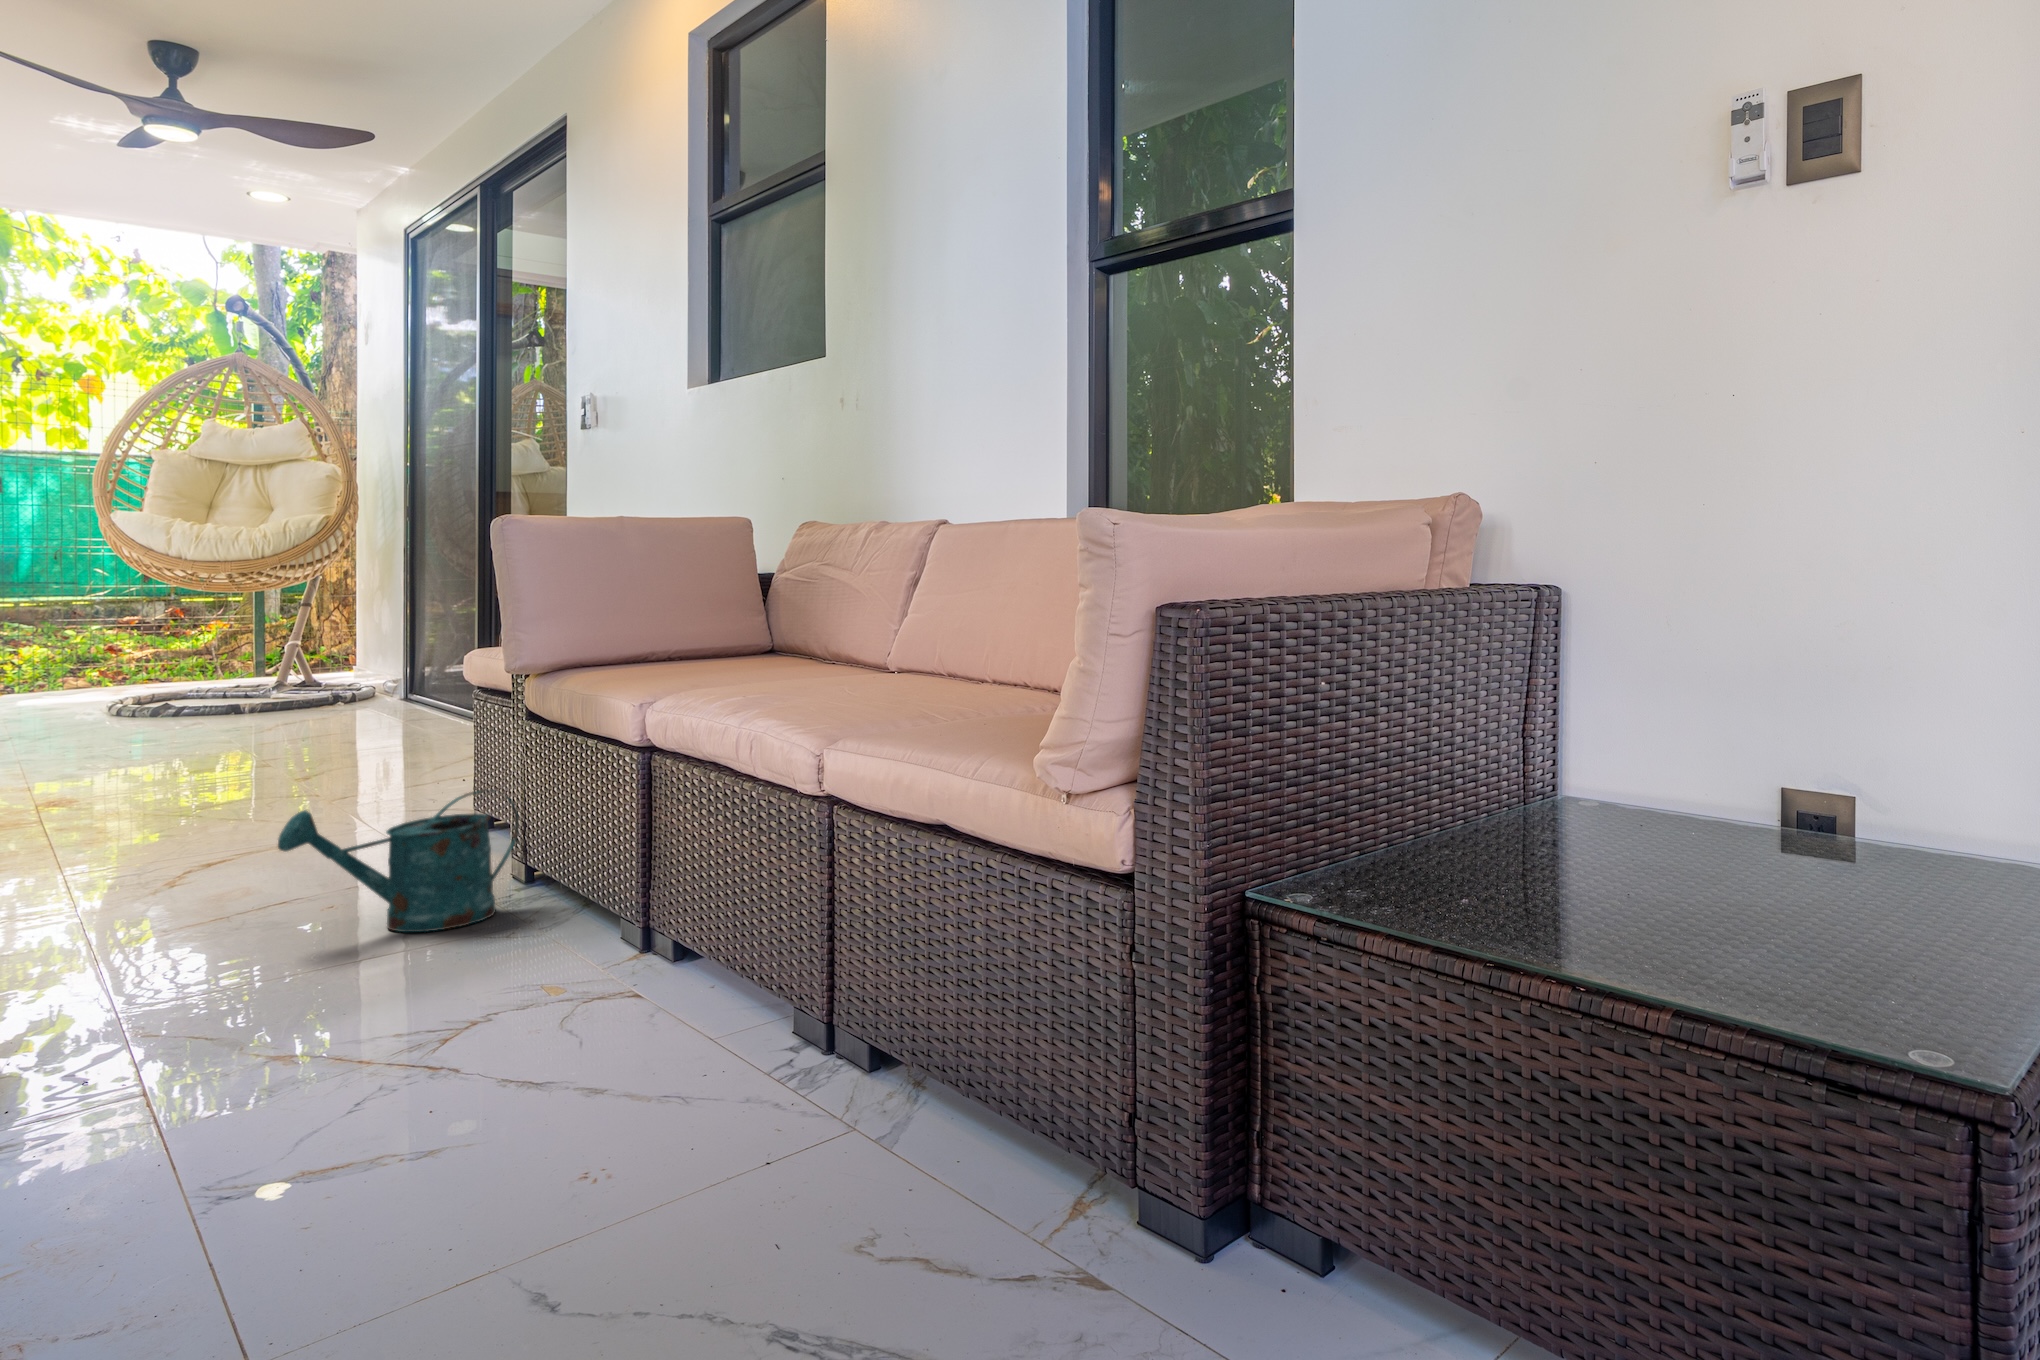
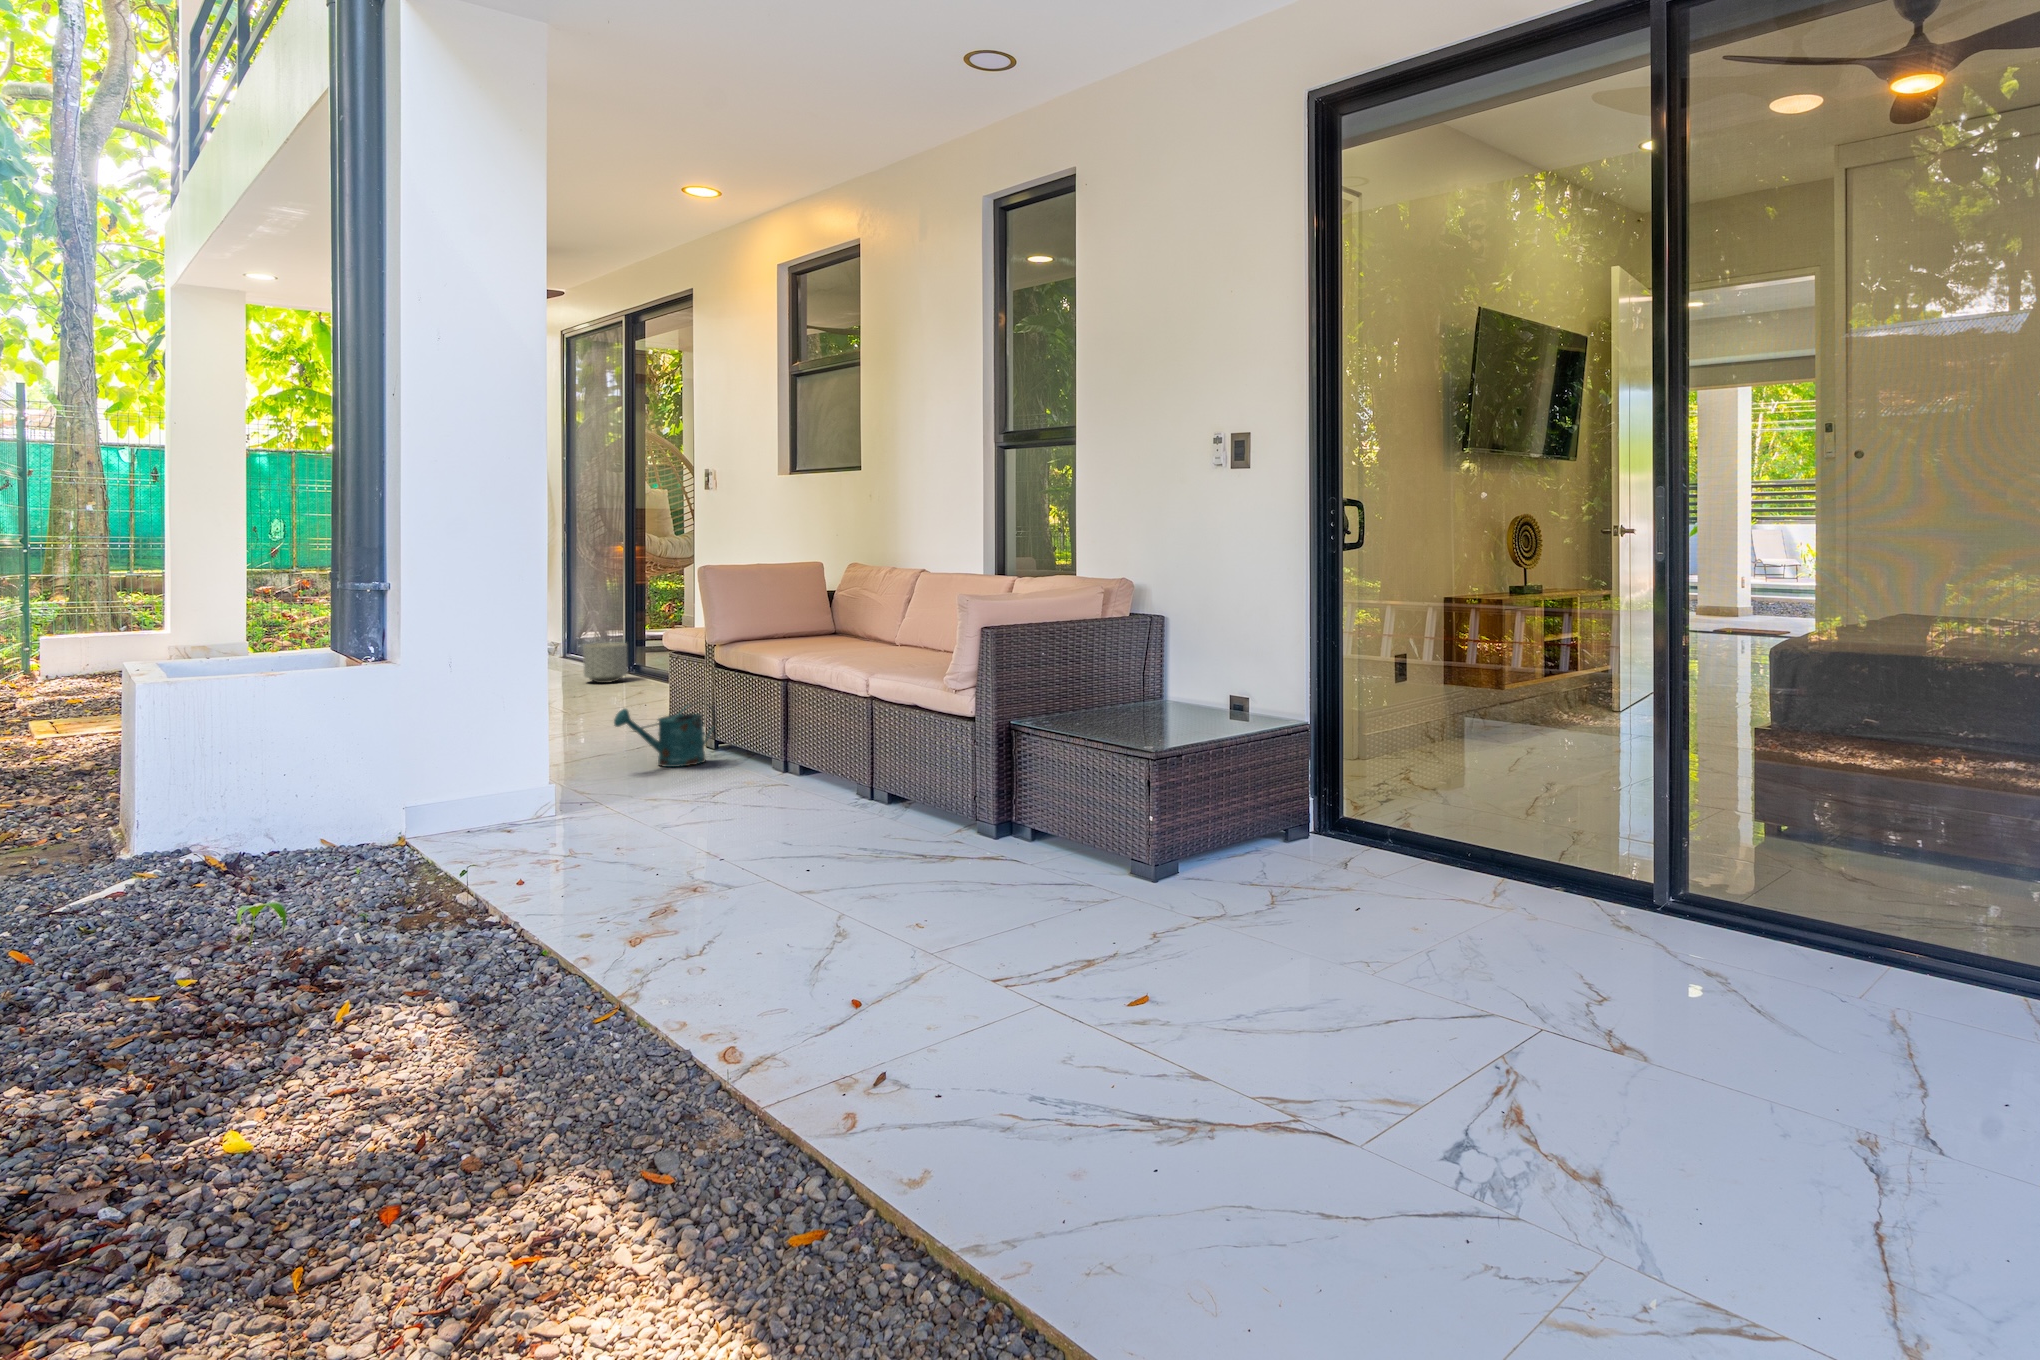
planter: none [402,674,474,737] -> present [583,643,628,683]

